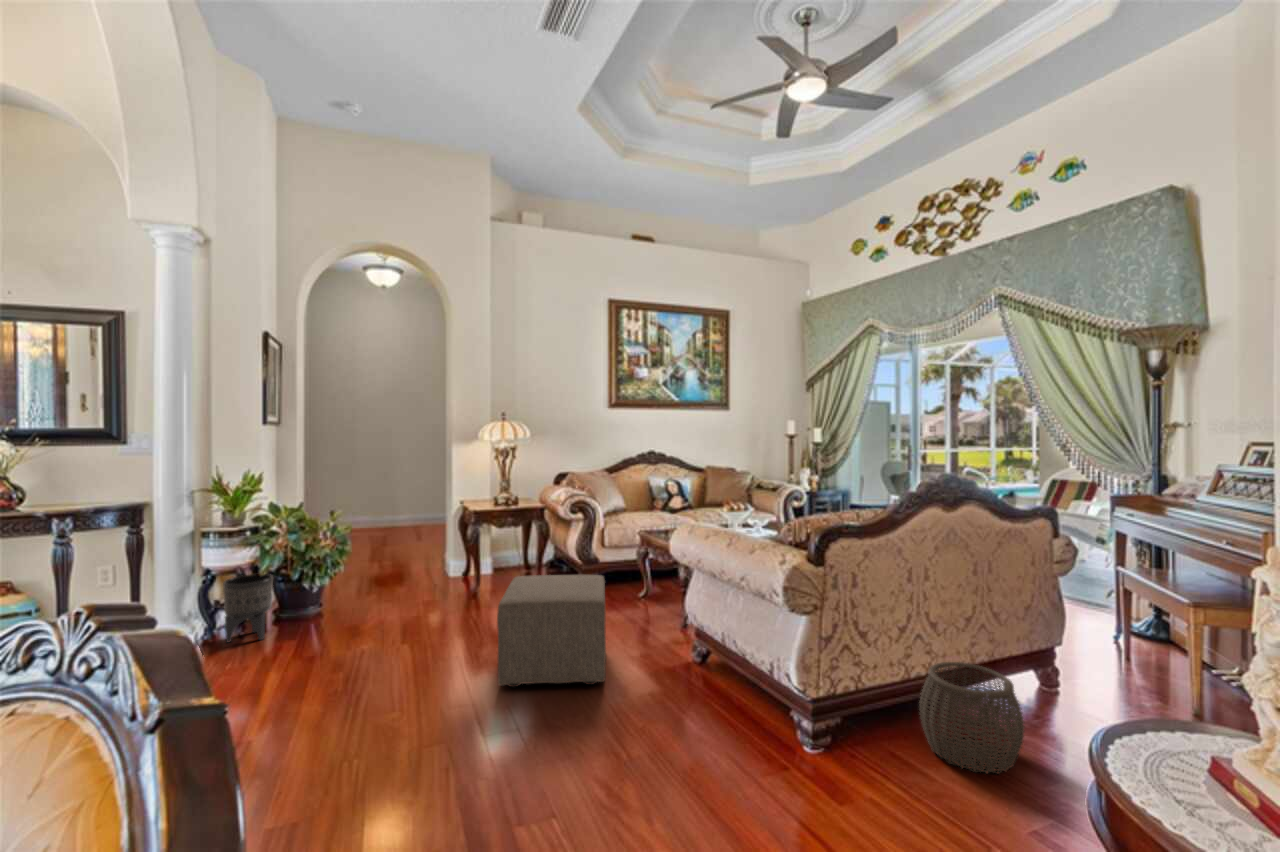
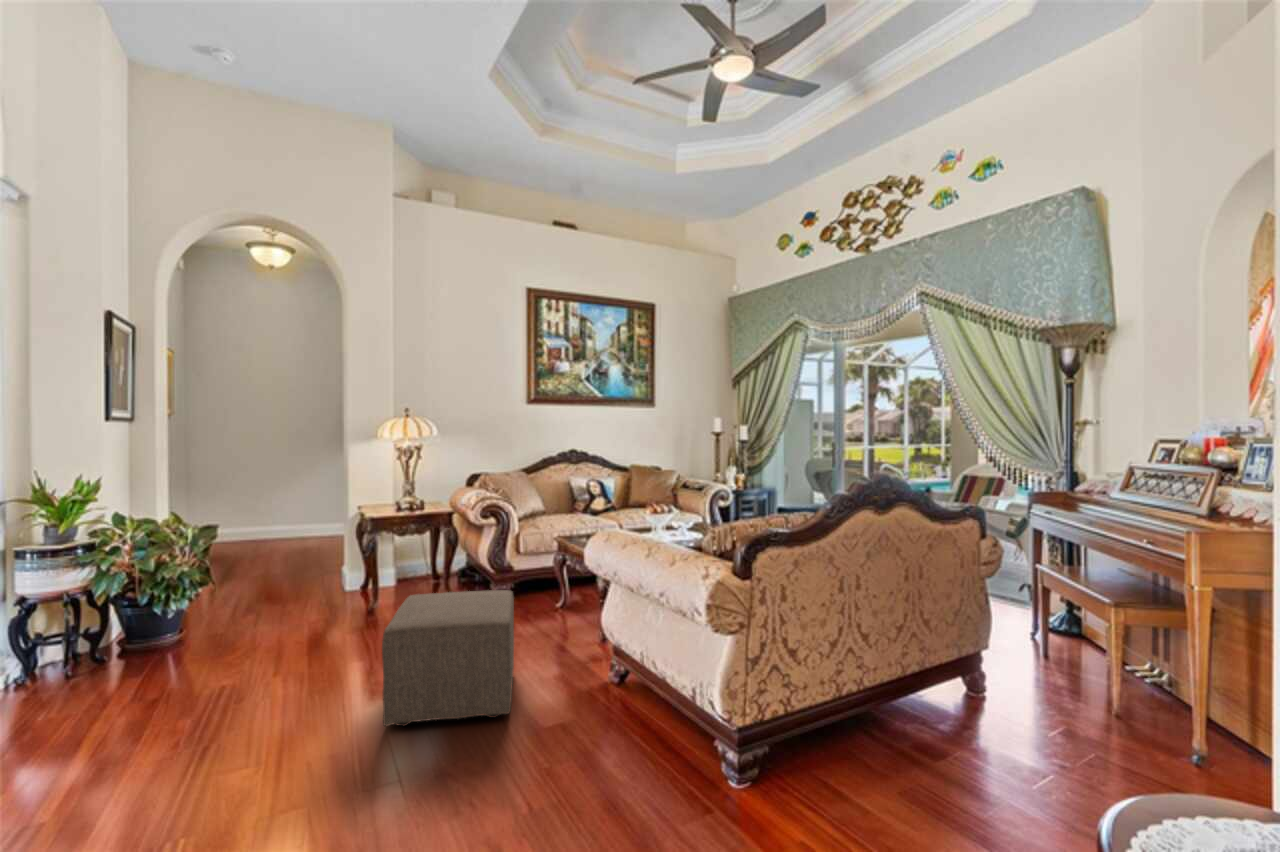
planter: present [223,574,273,643] -> none [39,601,110,688]
woven basket: present [919,662,1024,773] -> none [850,675,958,798]

